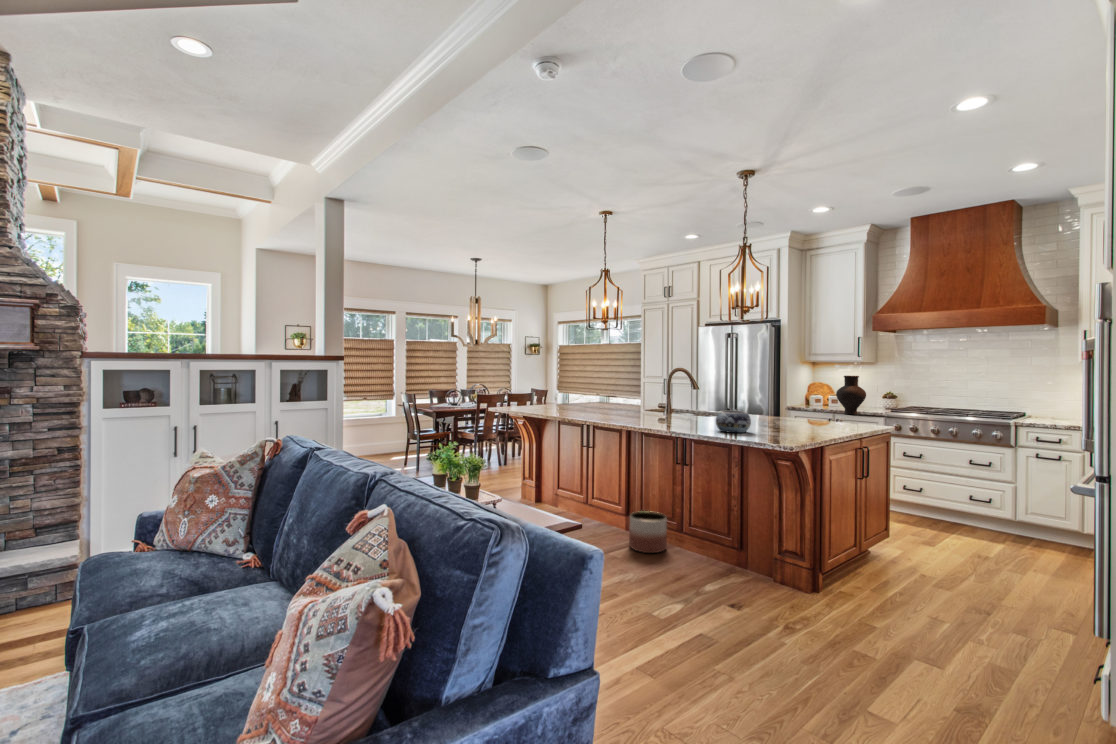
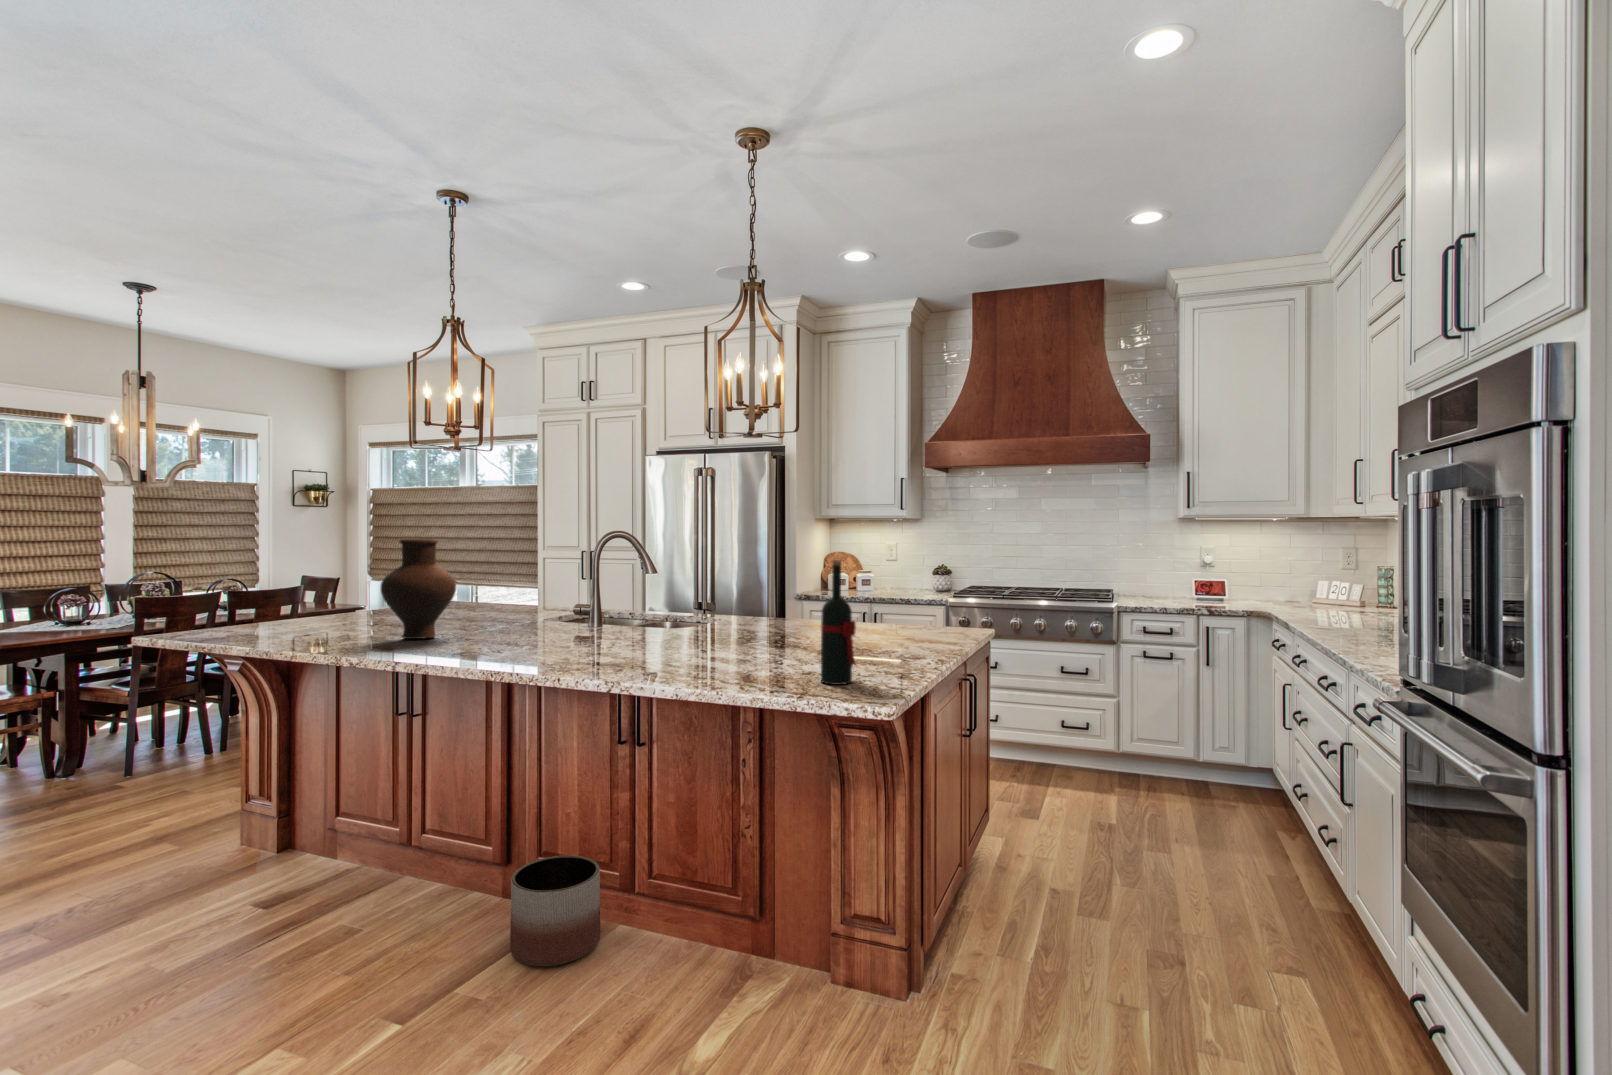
vase: present [836,376,866,414] -> present [381,539,456,639]
wine bottle: none [761,382,778,437] -> present [821,560,856,685]
decorative bowl: present [716,410,751,433] -> none [714,623,789,676]

